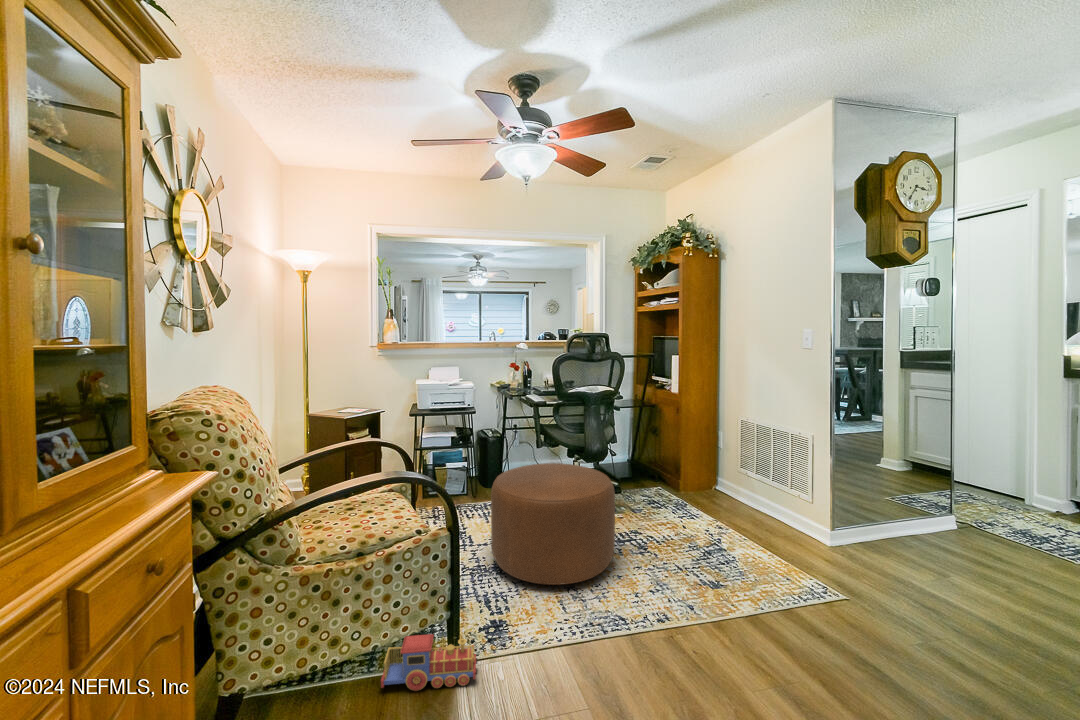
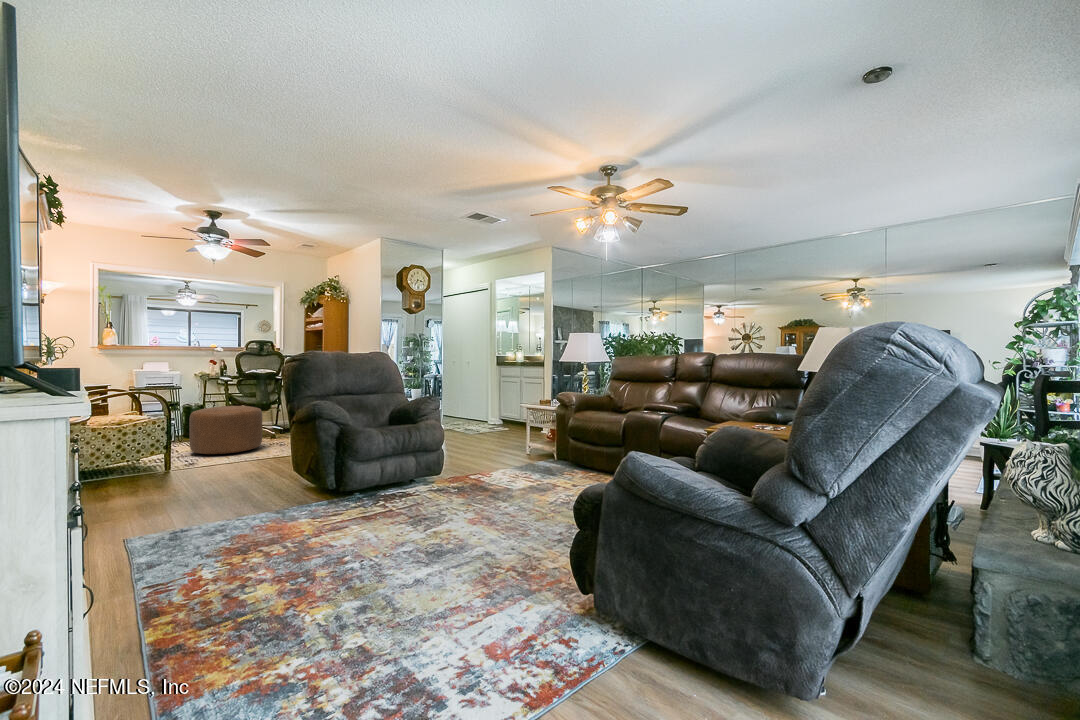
toy train: present [380,634,477,691] -> none [131,456,179,475]

